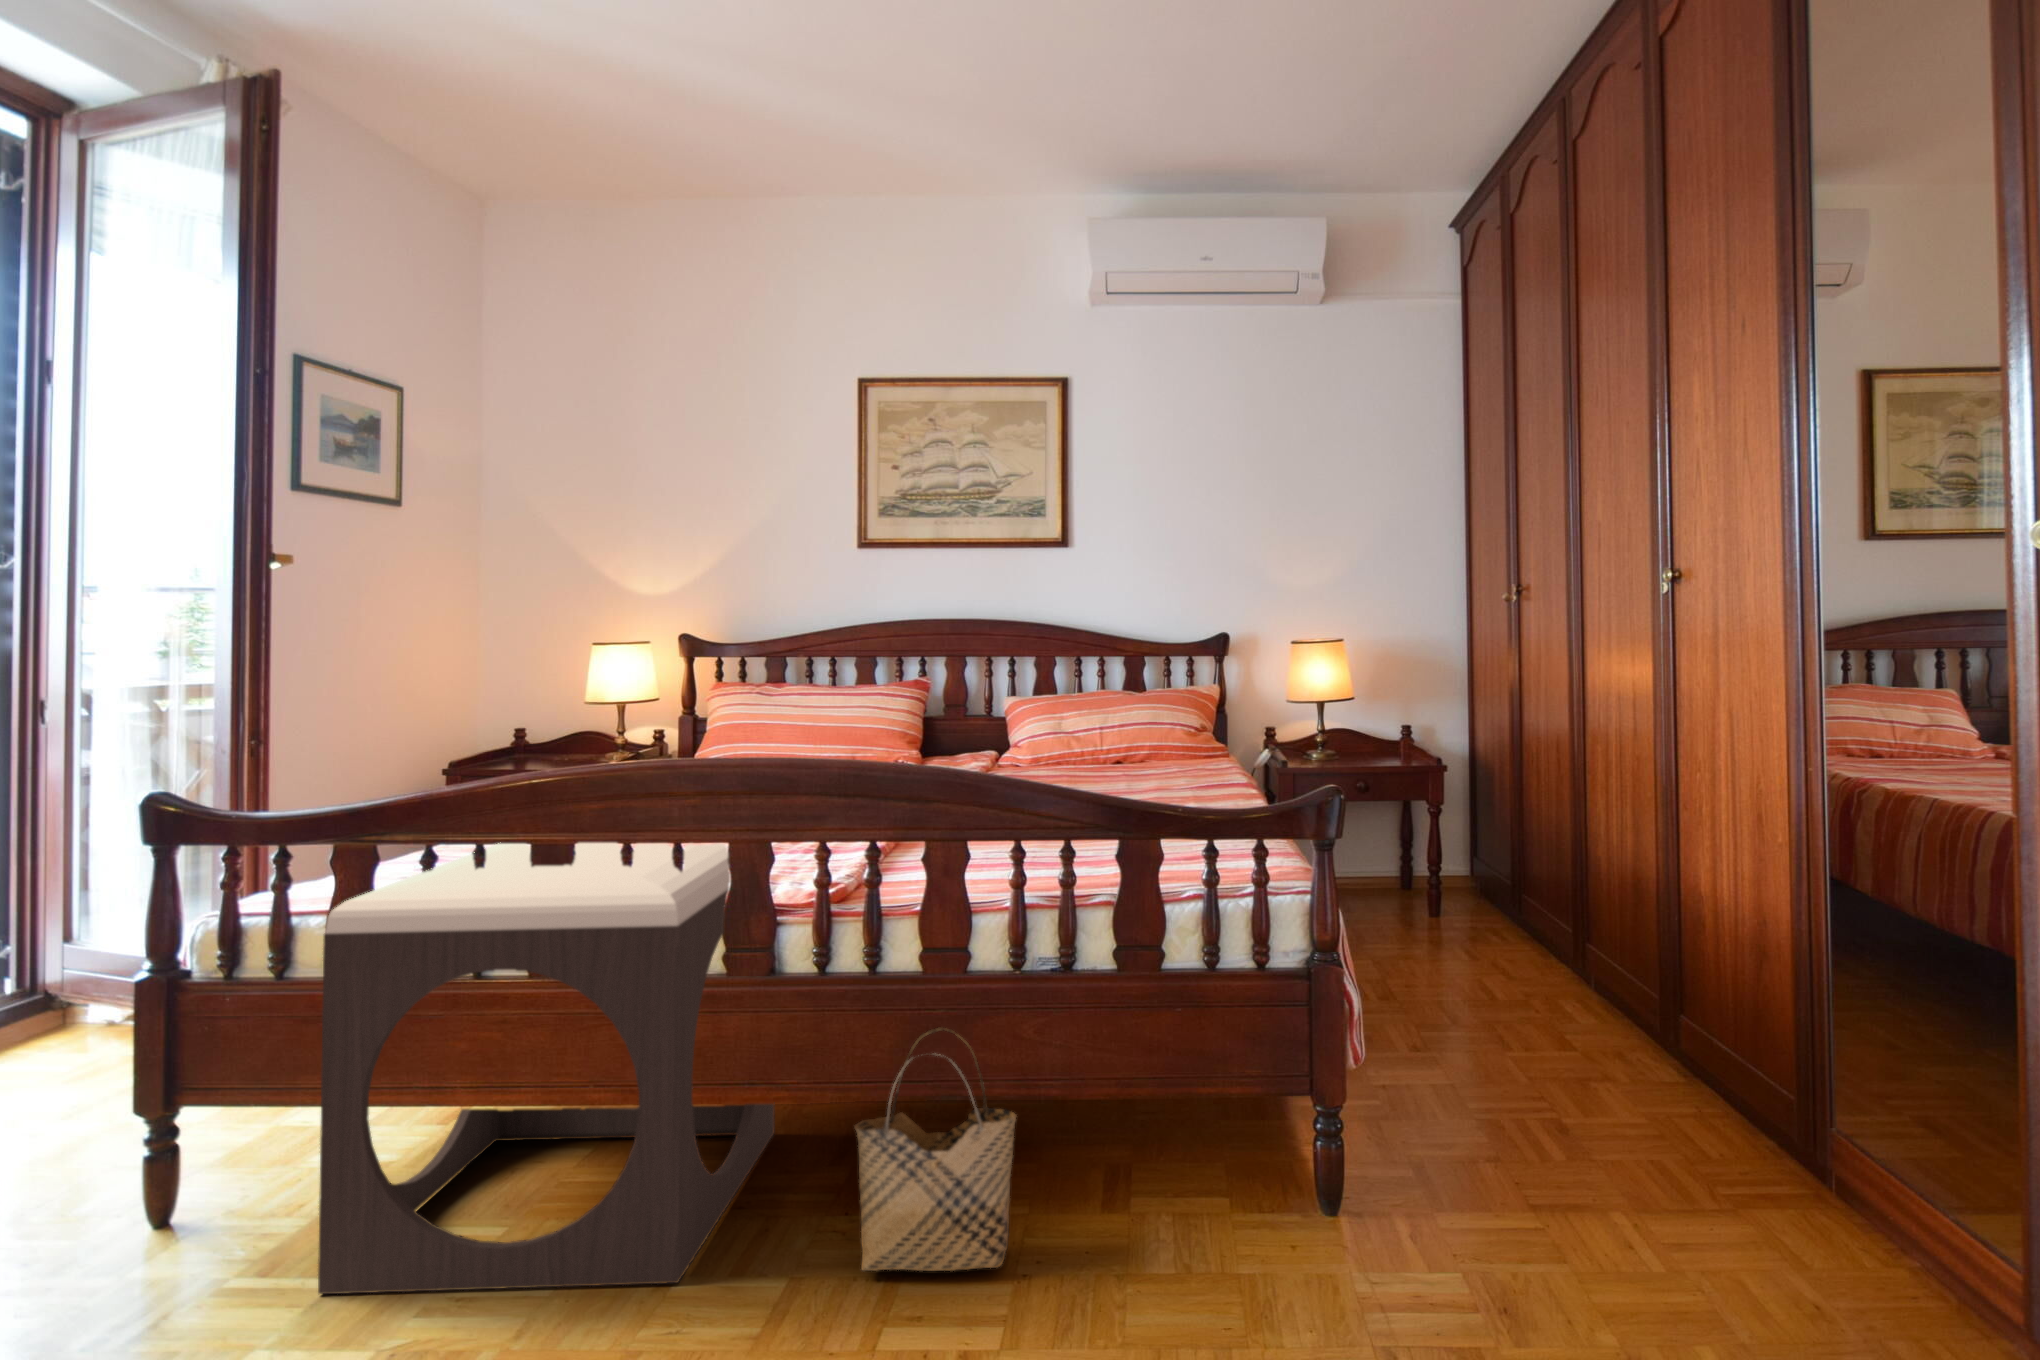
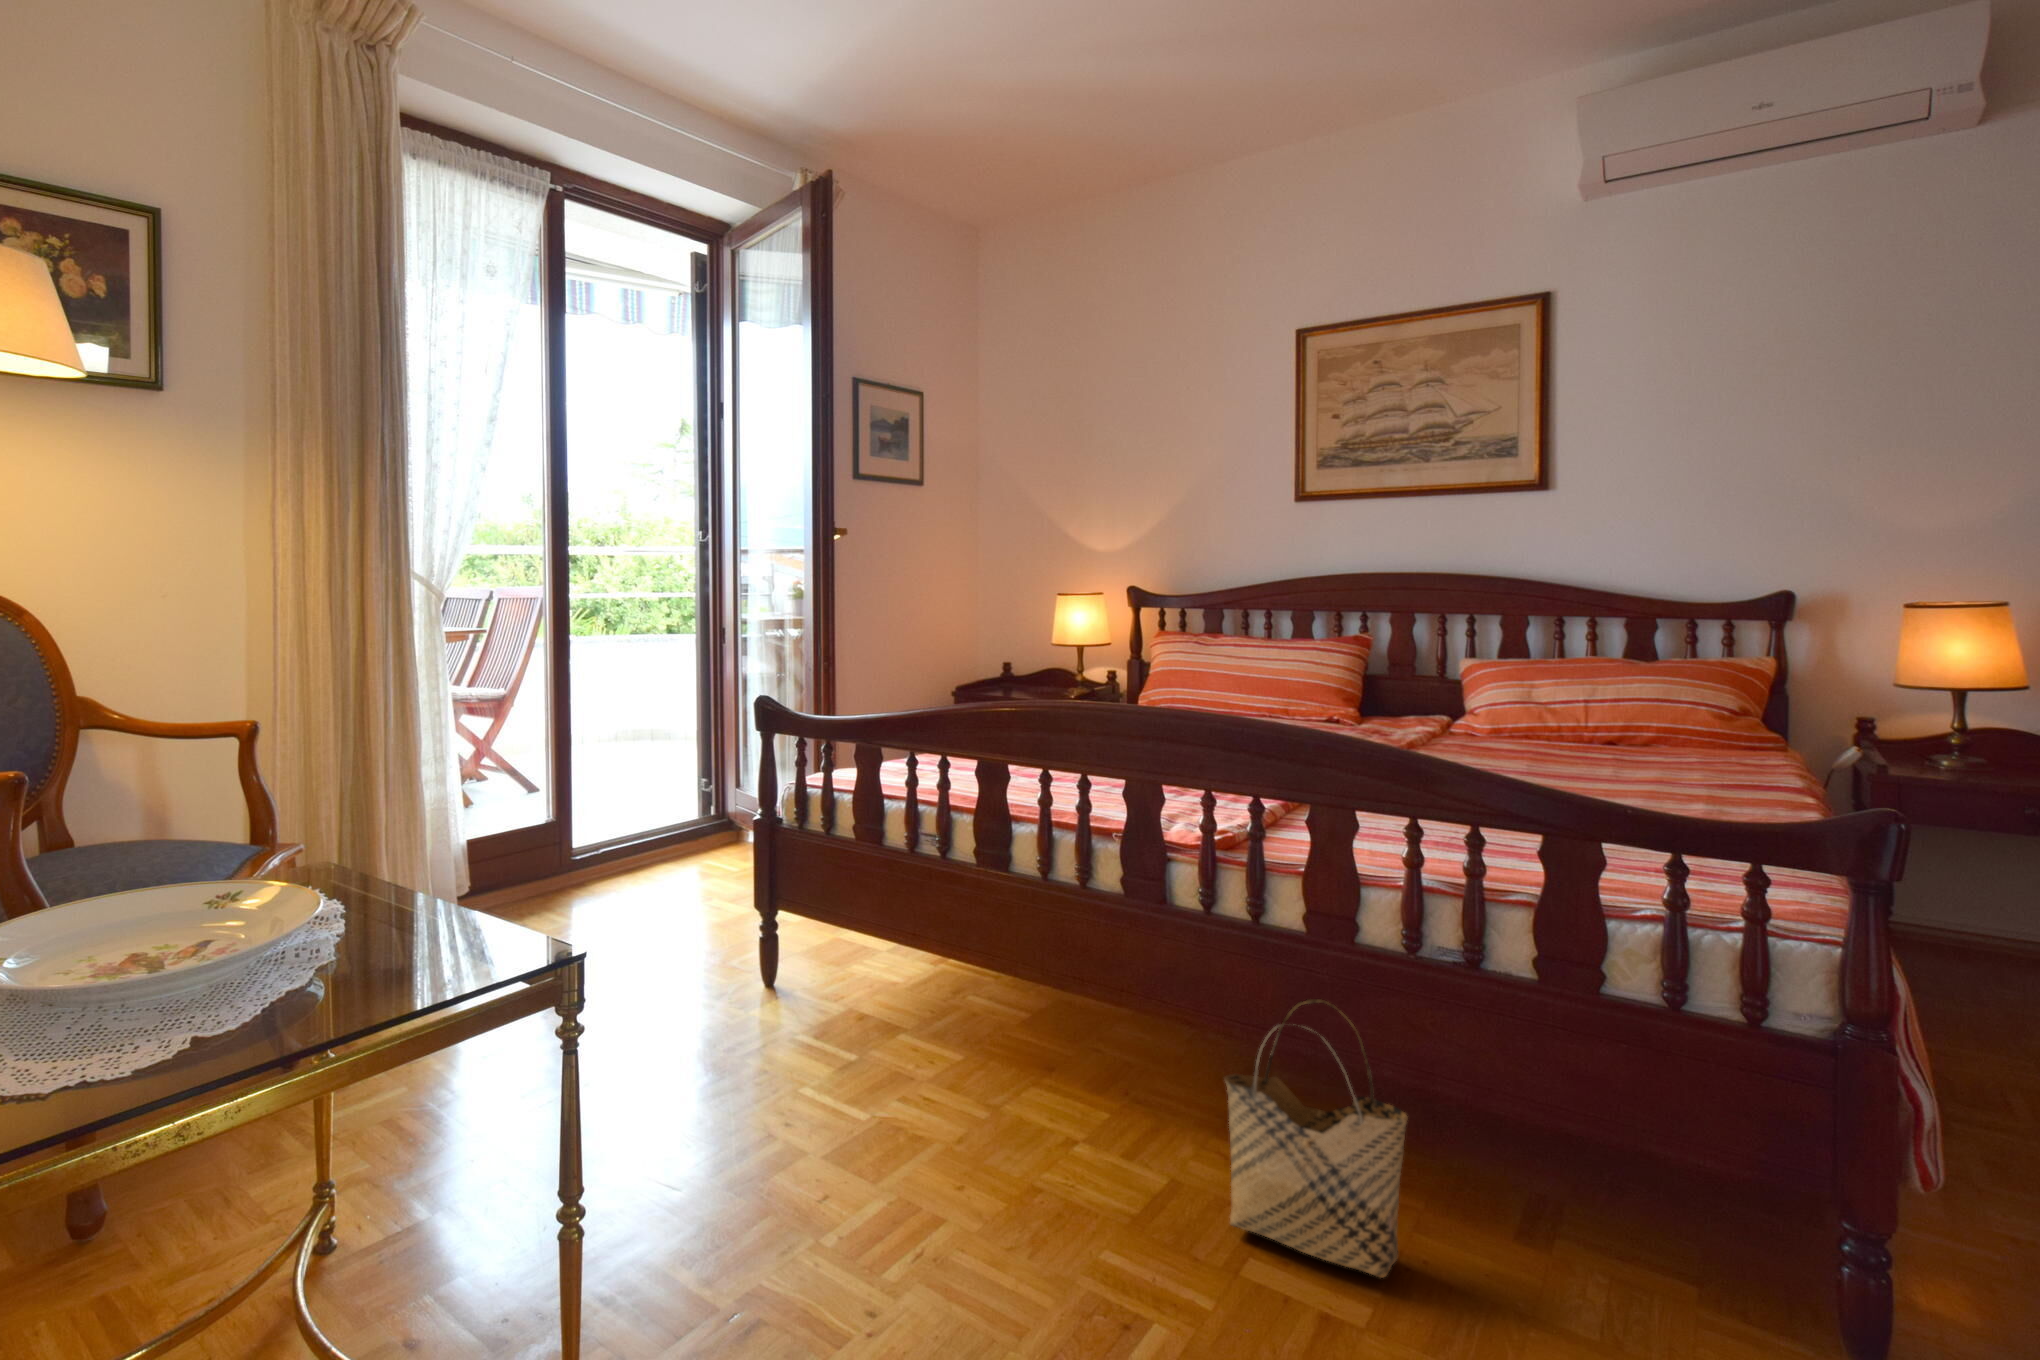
footstool: present [318,843,774,1294] -> none [808,752,1175,1172]

